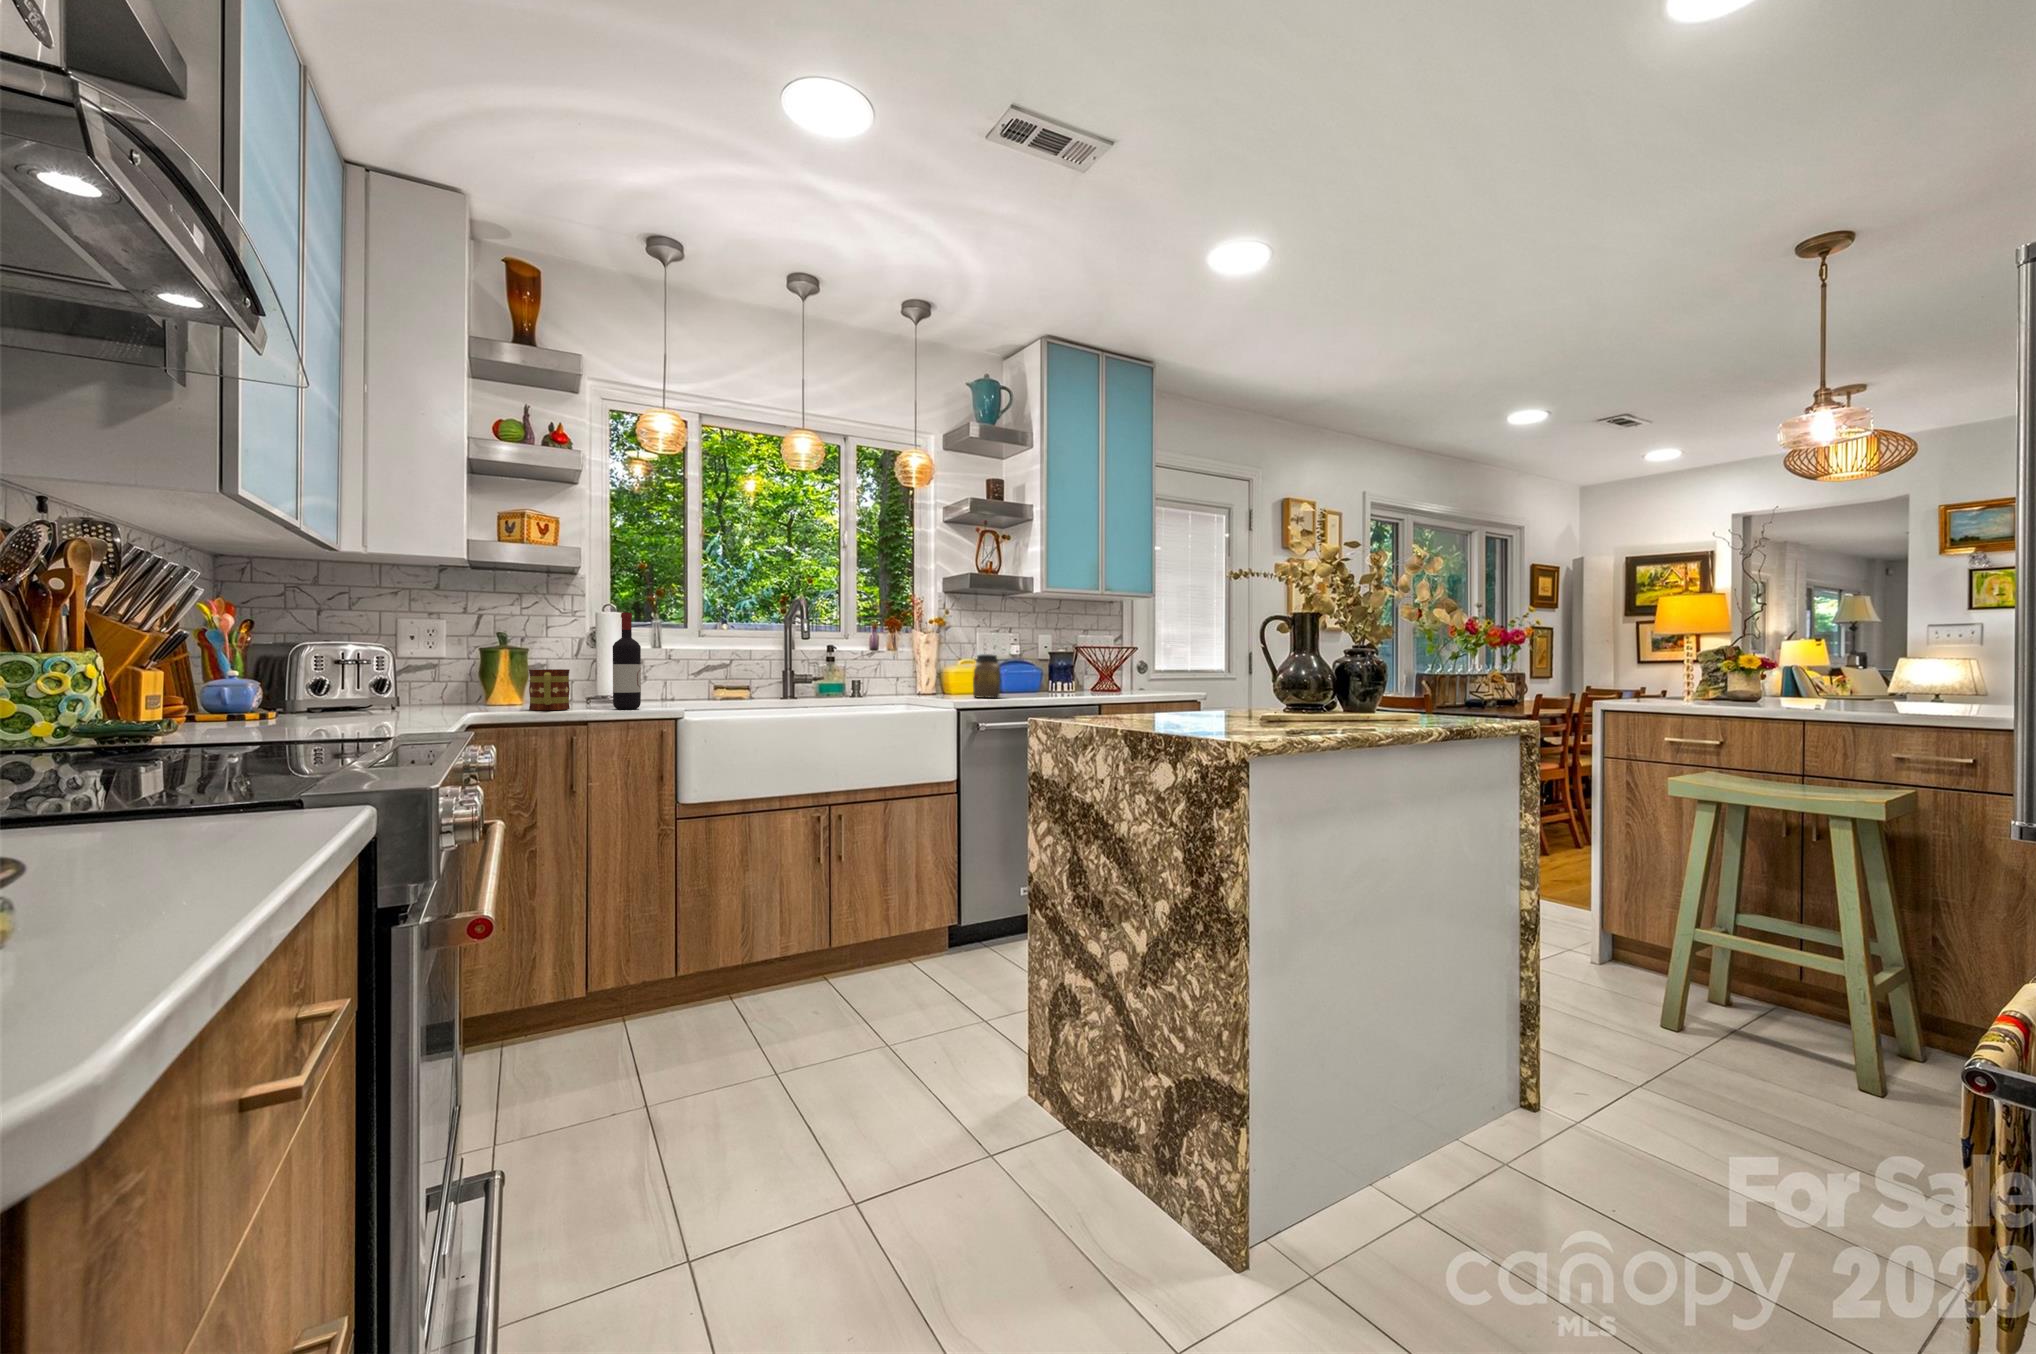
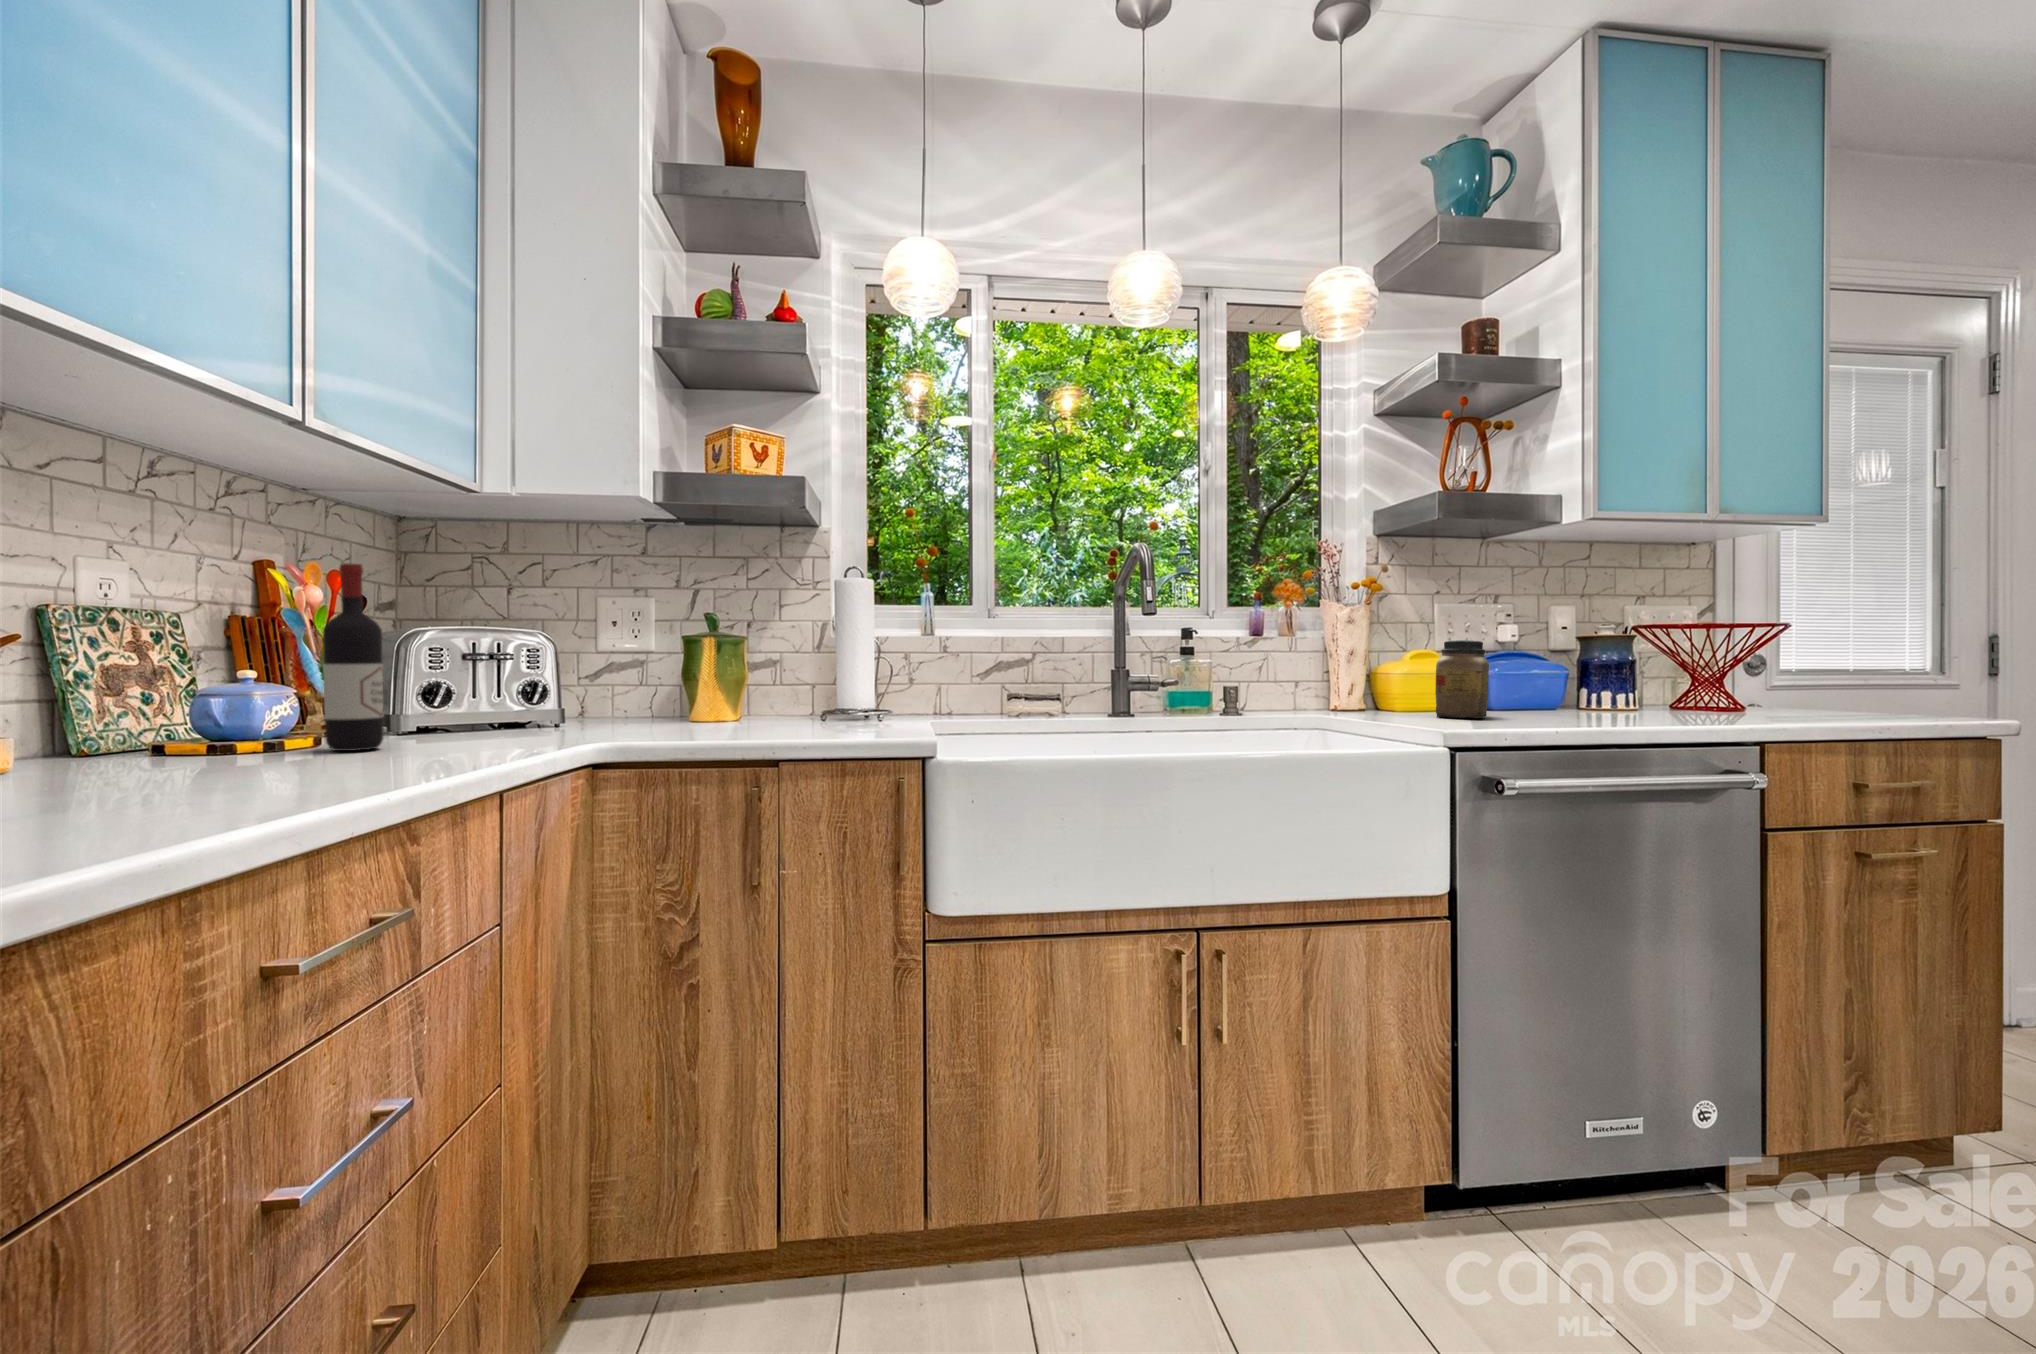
wine bottle: present [613,612,641,709] -> present [323,563,384,751]
mug: present [529,669,570,710] -> none [687,671,743,737]

